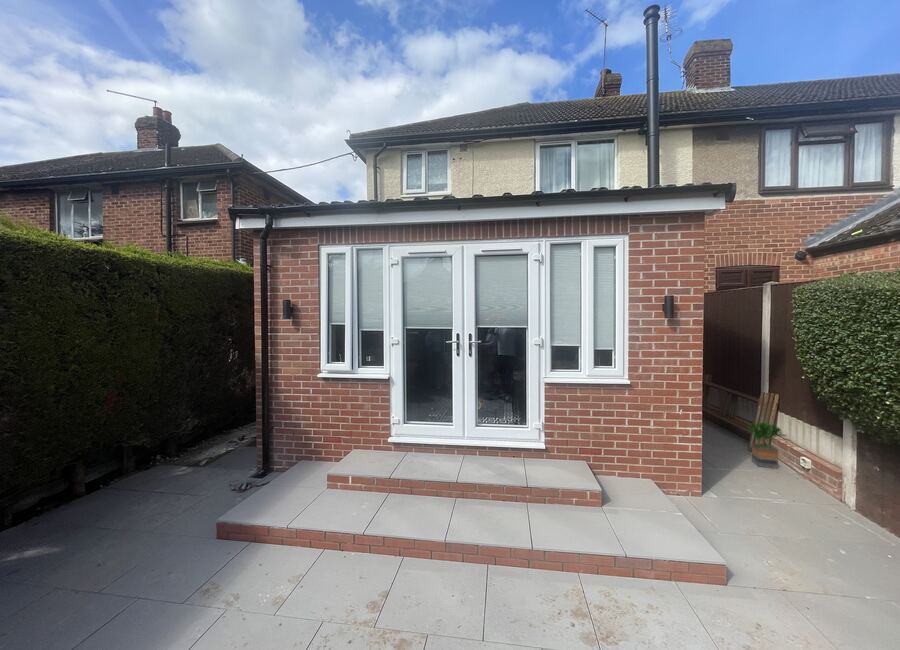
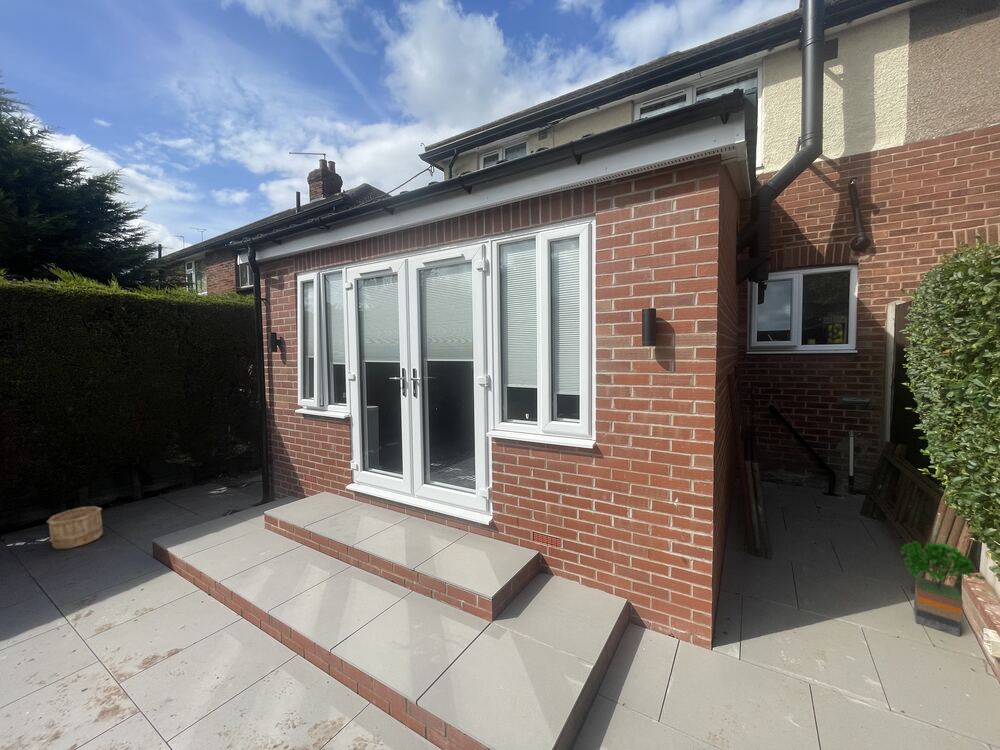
wooden bucket: none [34,506,99,564] -> present [47,506,103,549]

